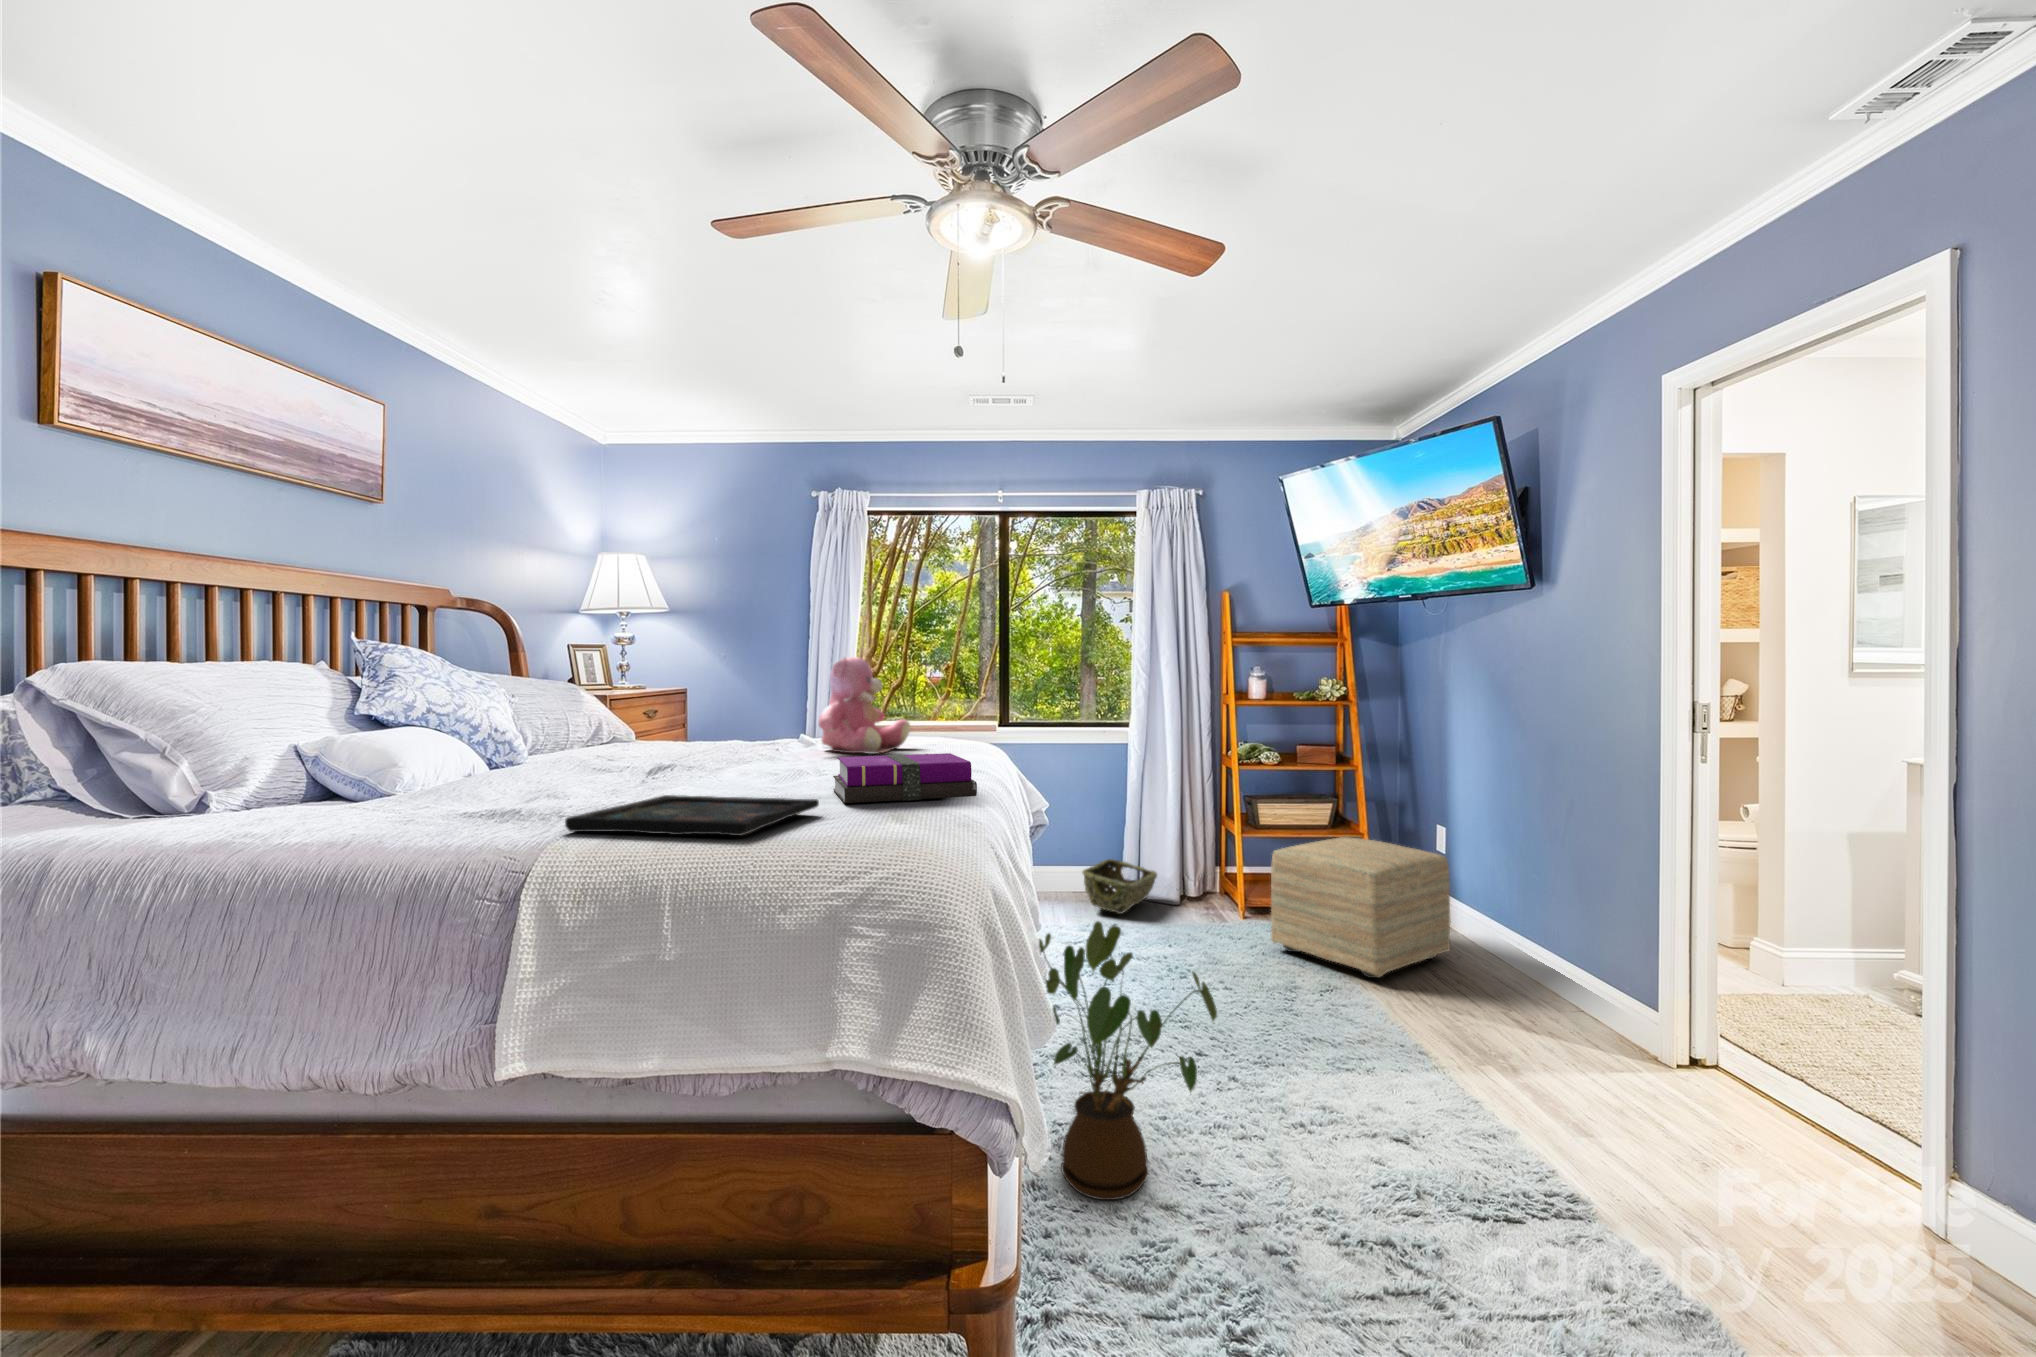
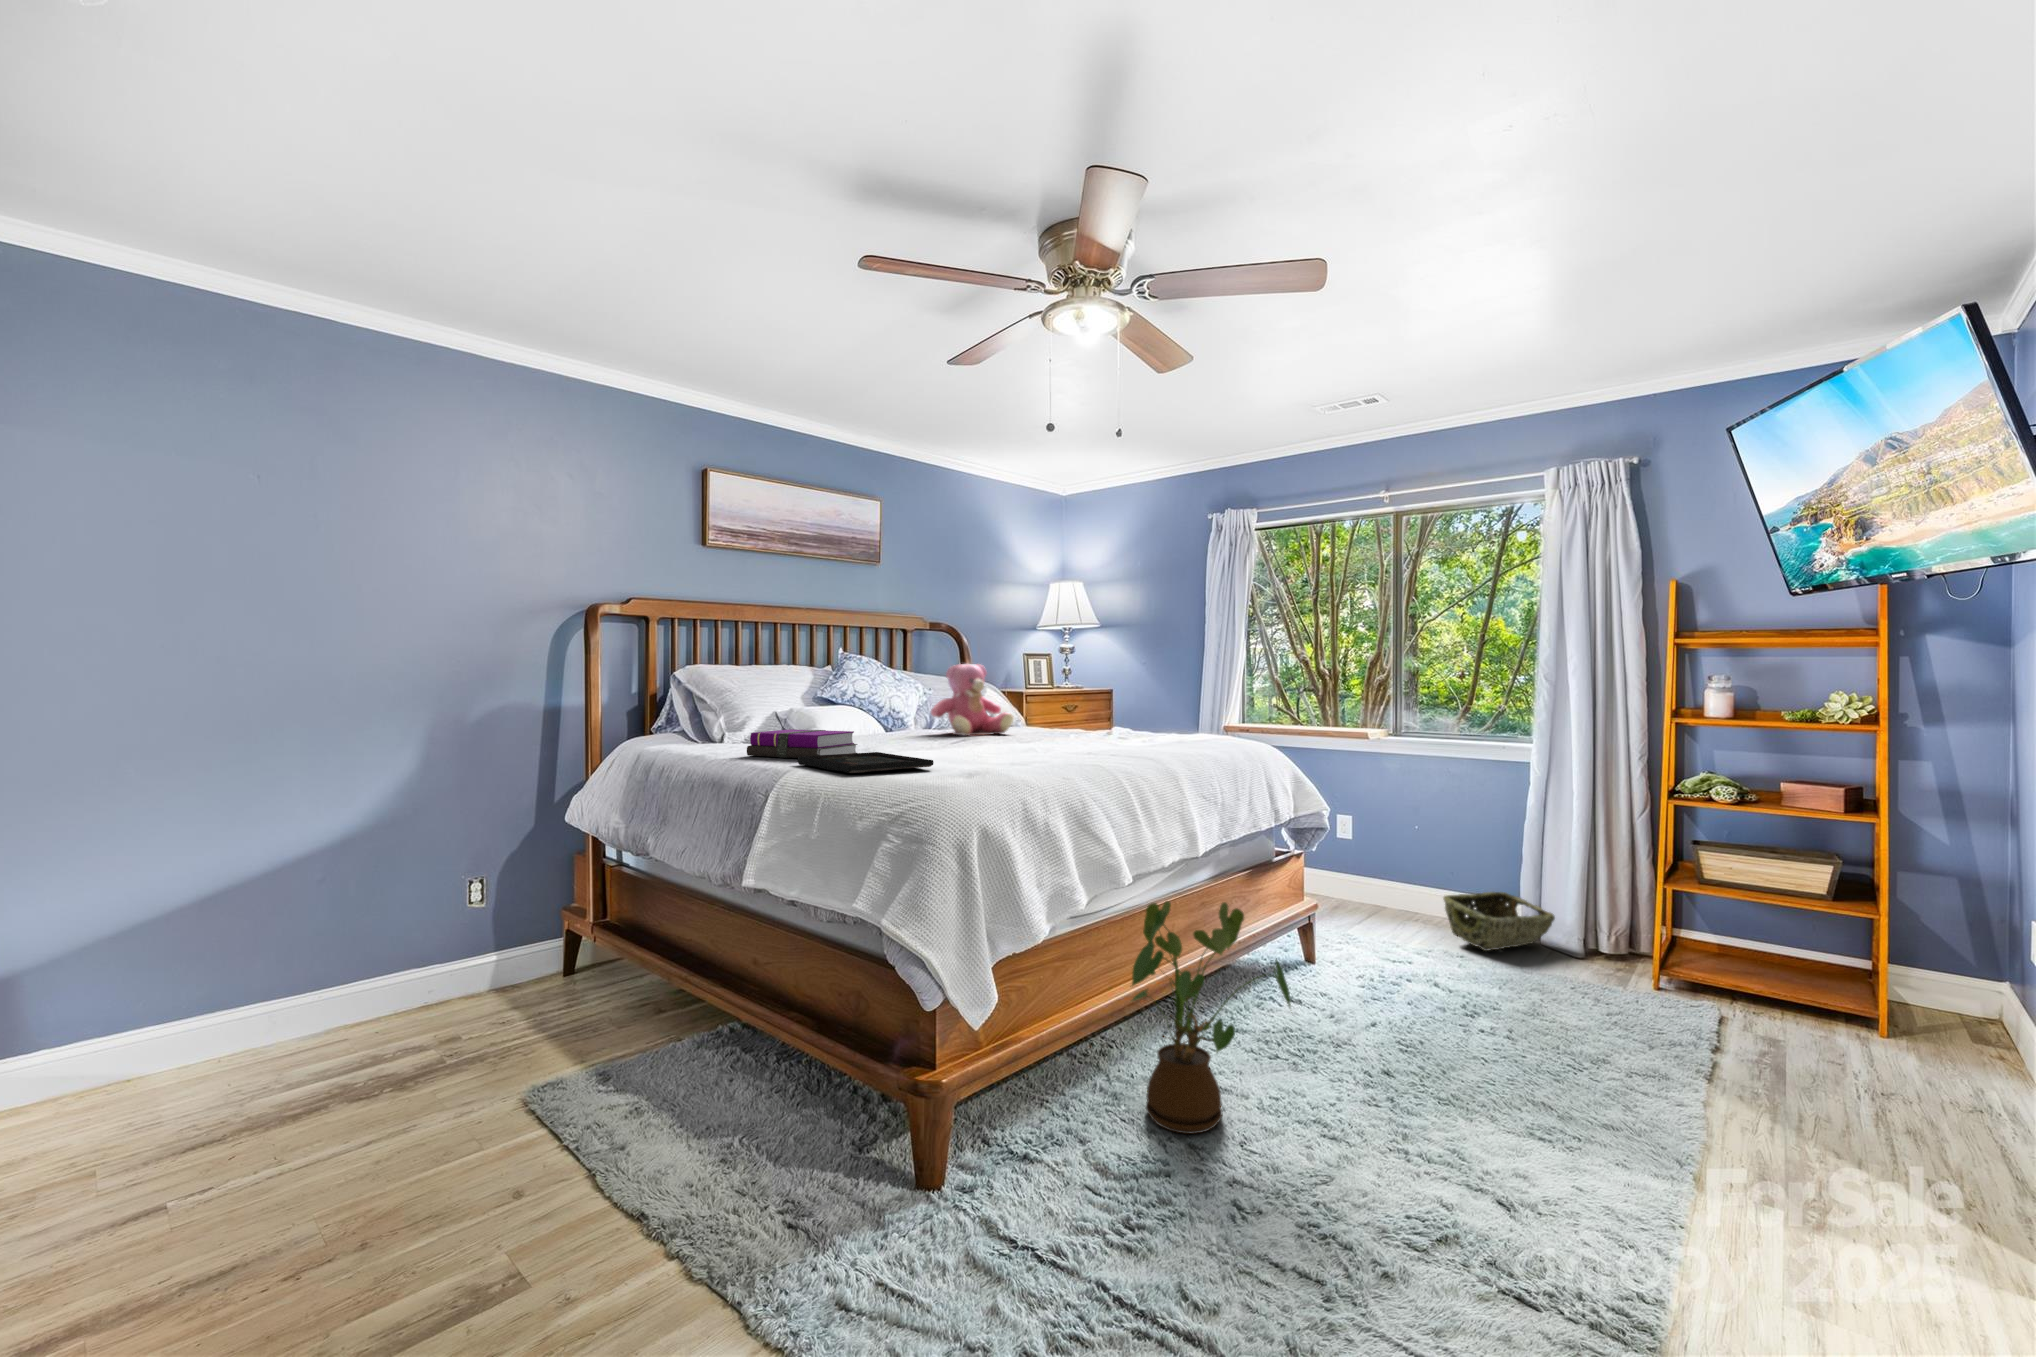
teddy bear: present [819,657,910,754] -> present [931,664,1014,736]
notebook: present [833,753,977,803] -> present [747,729,857,758]
ottoman: present [1271,837,1450,978] -> none [1638,901,1936,1092]

